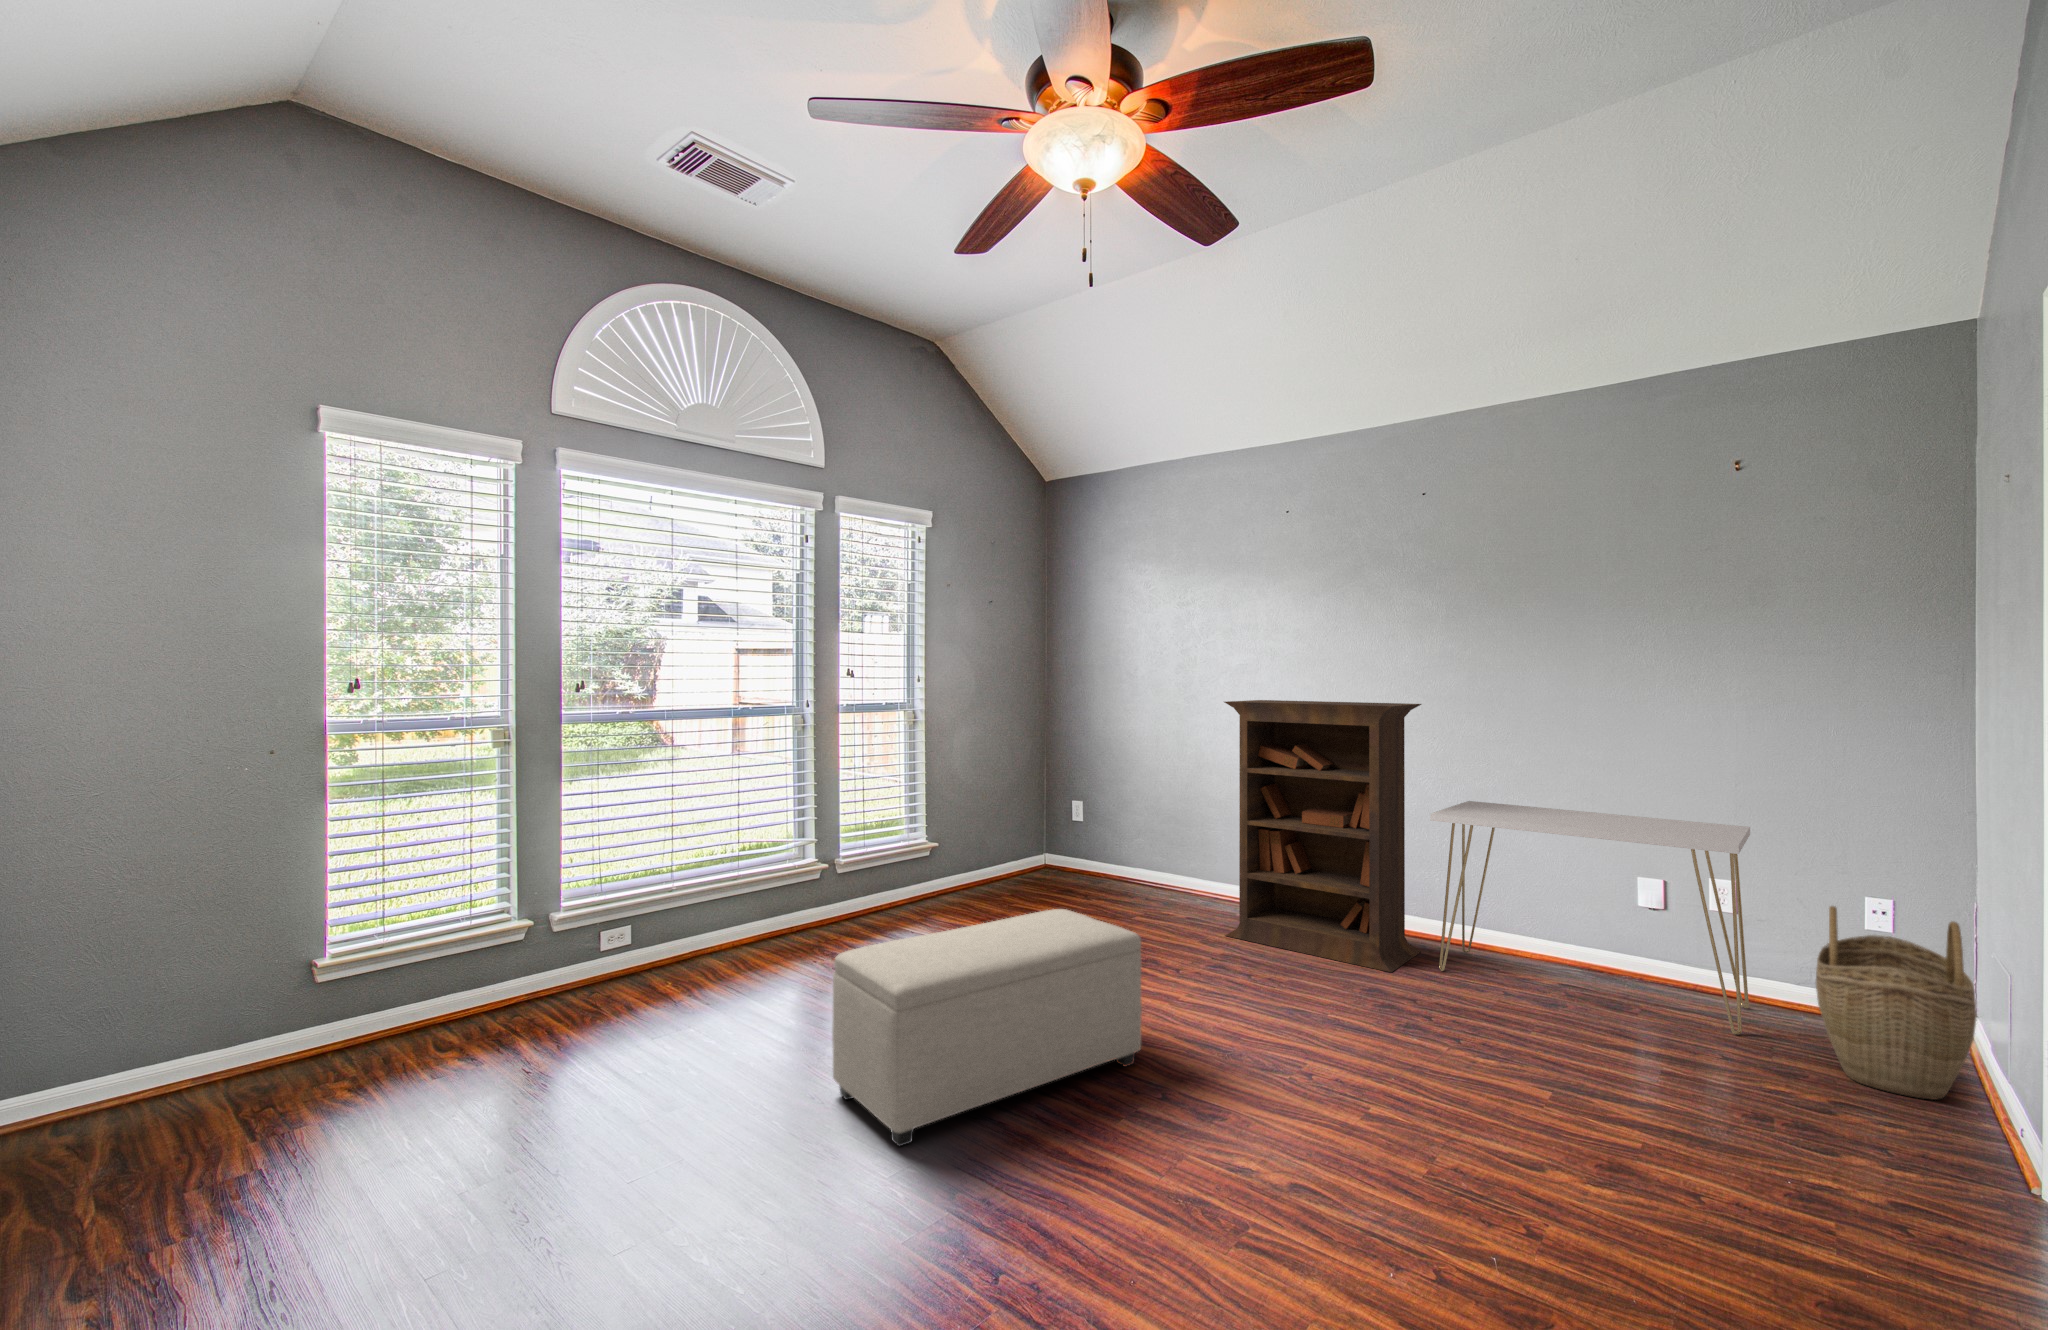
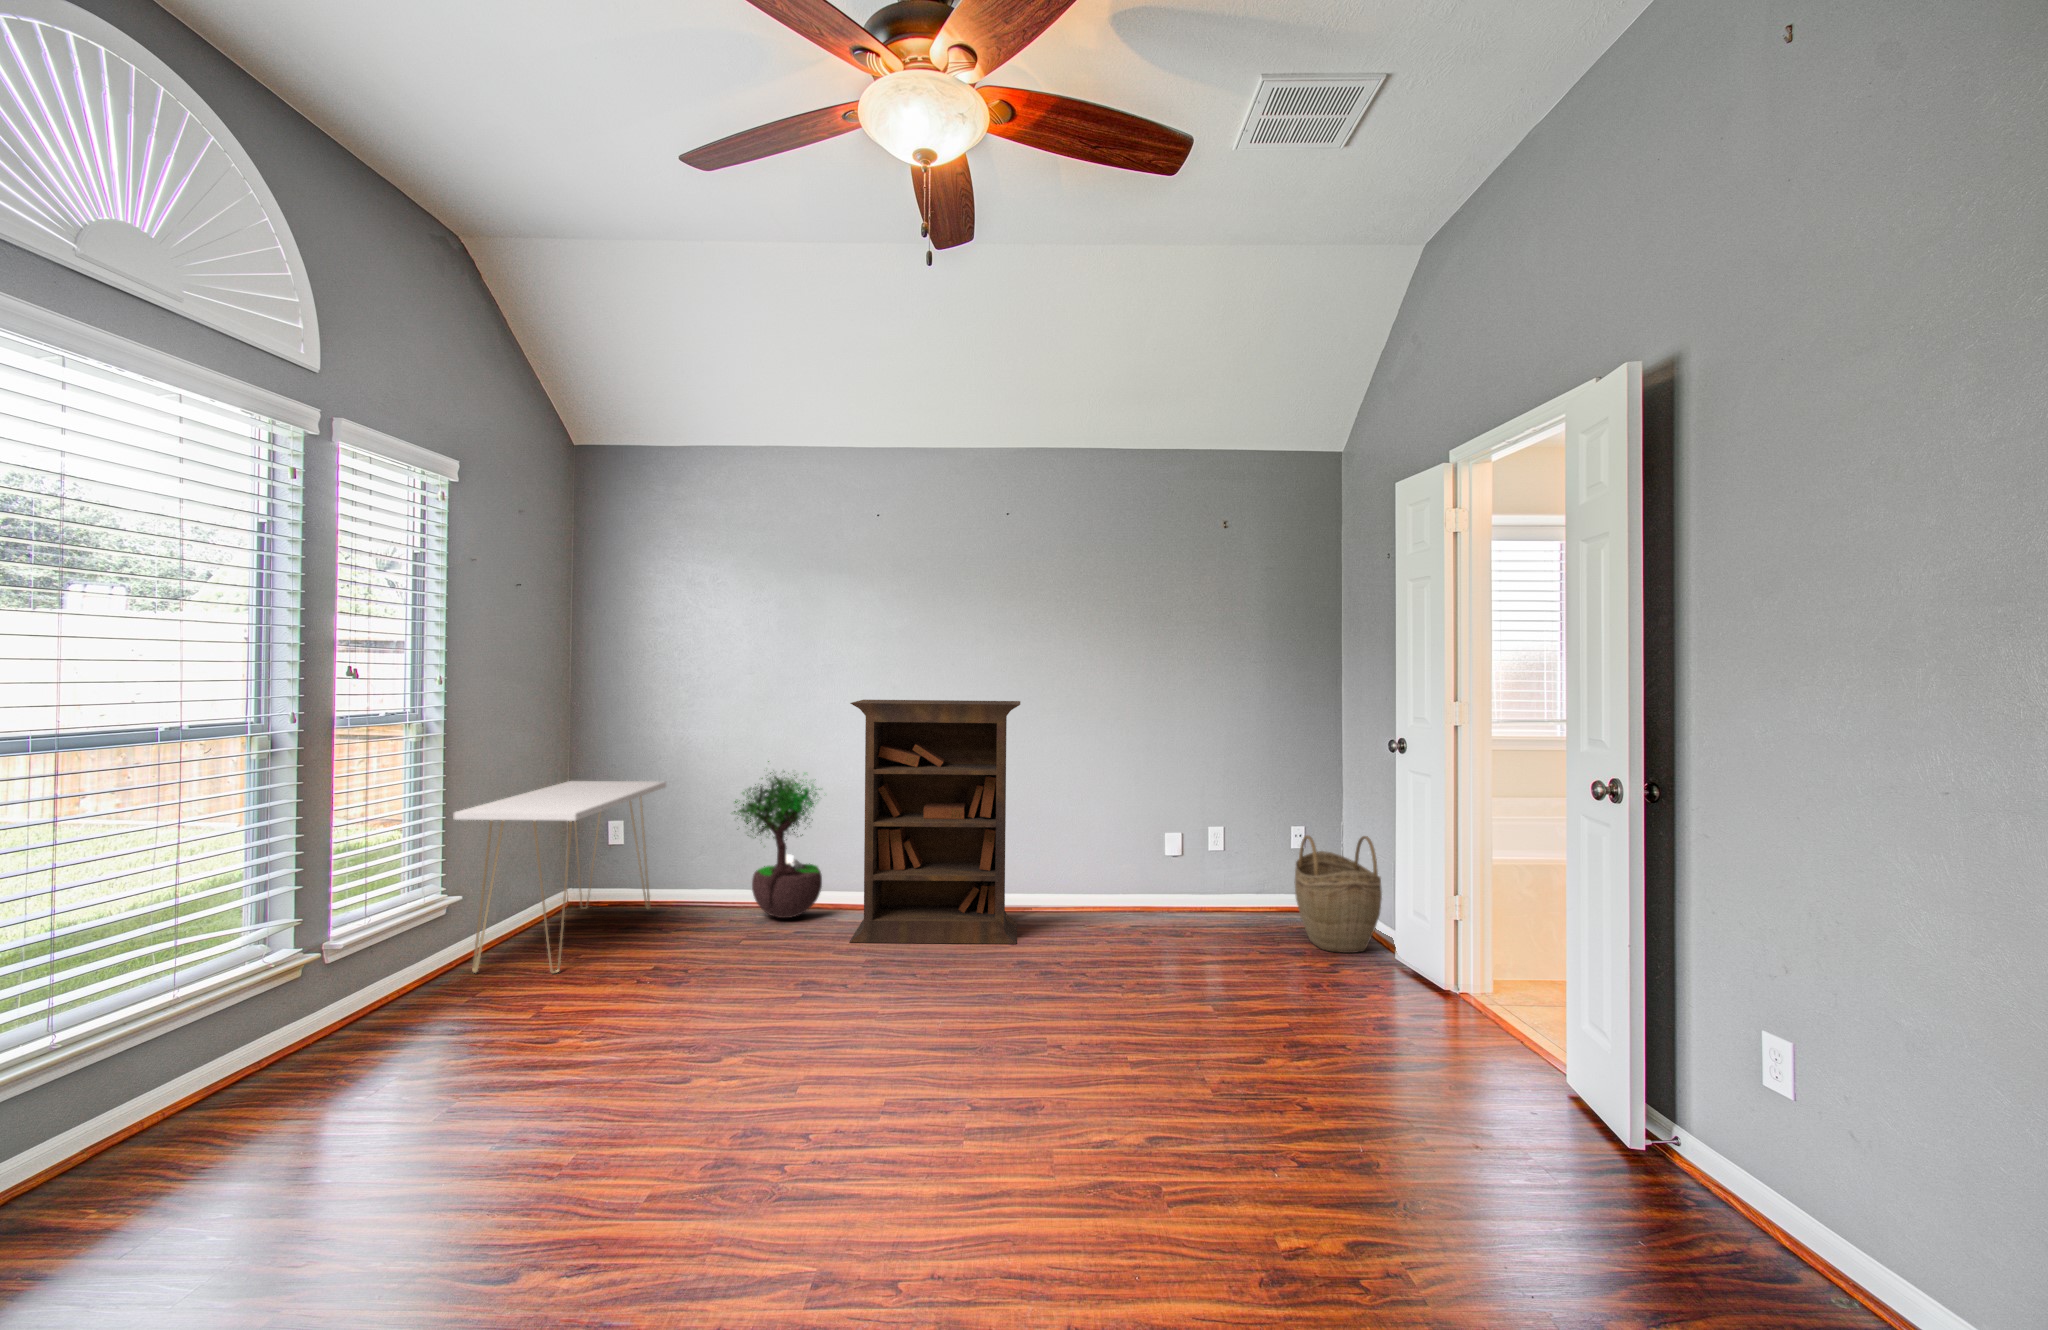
potted tree: none [1136,755,1230,905] -> present [734,761,822,918]
console table: present [1430,801,1750,1034] -> present [454,781,666,973]
ottoman: present [832,909,1142,1146] -> none [633,944,924,1265]

